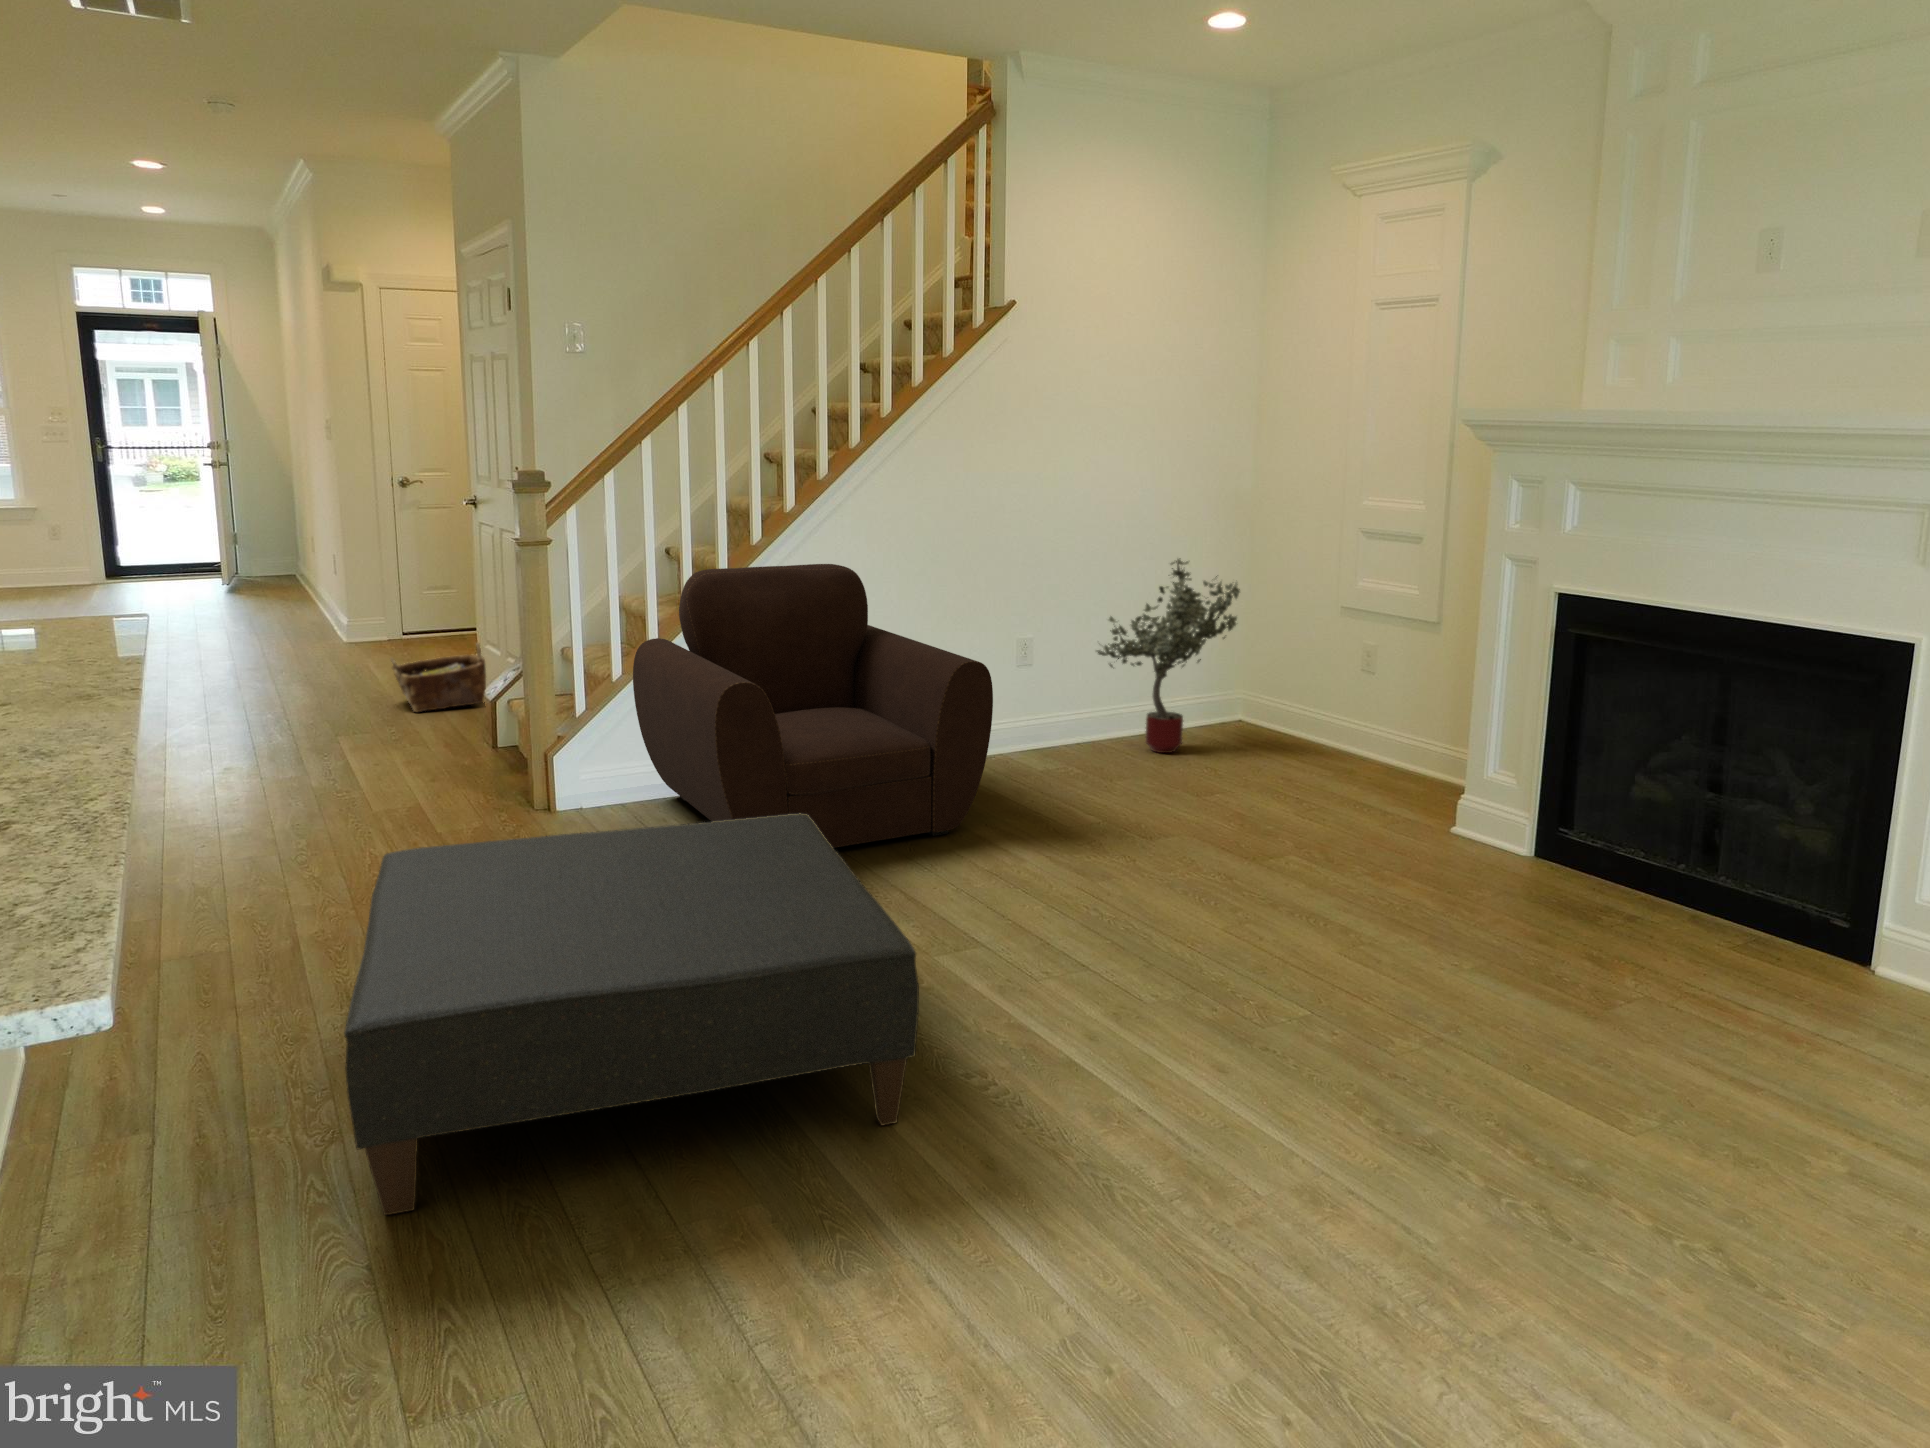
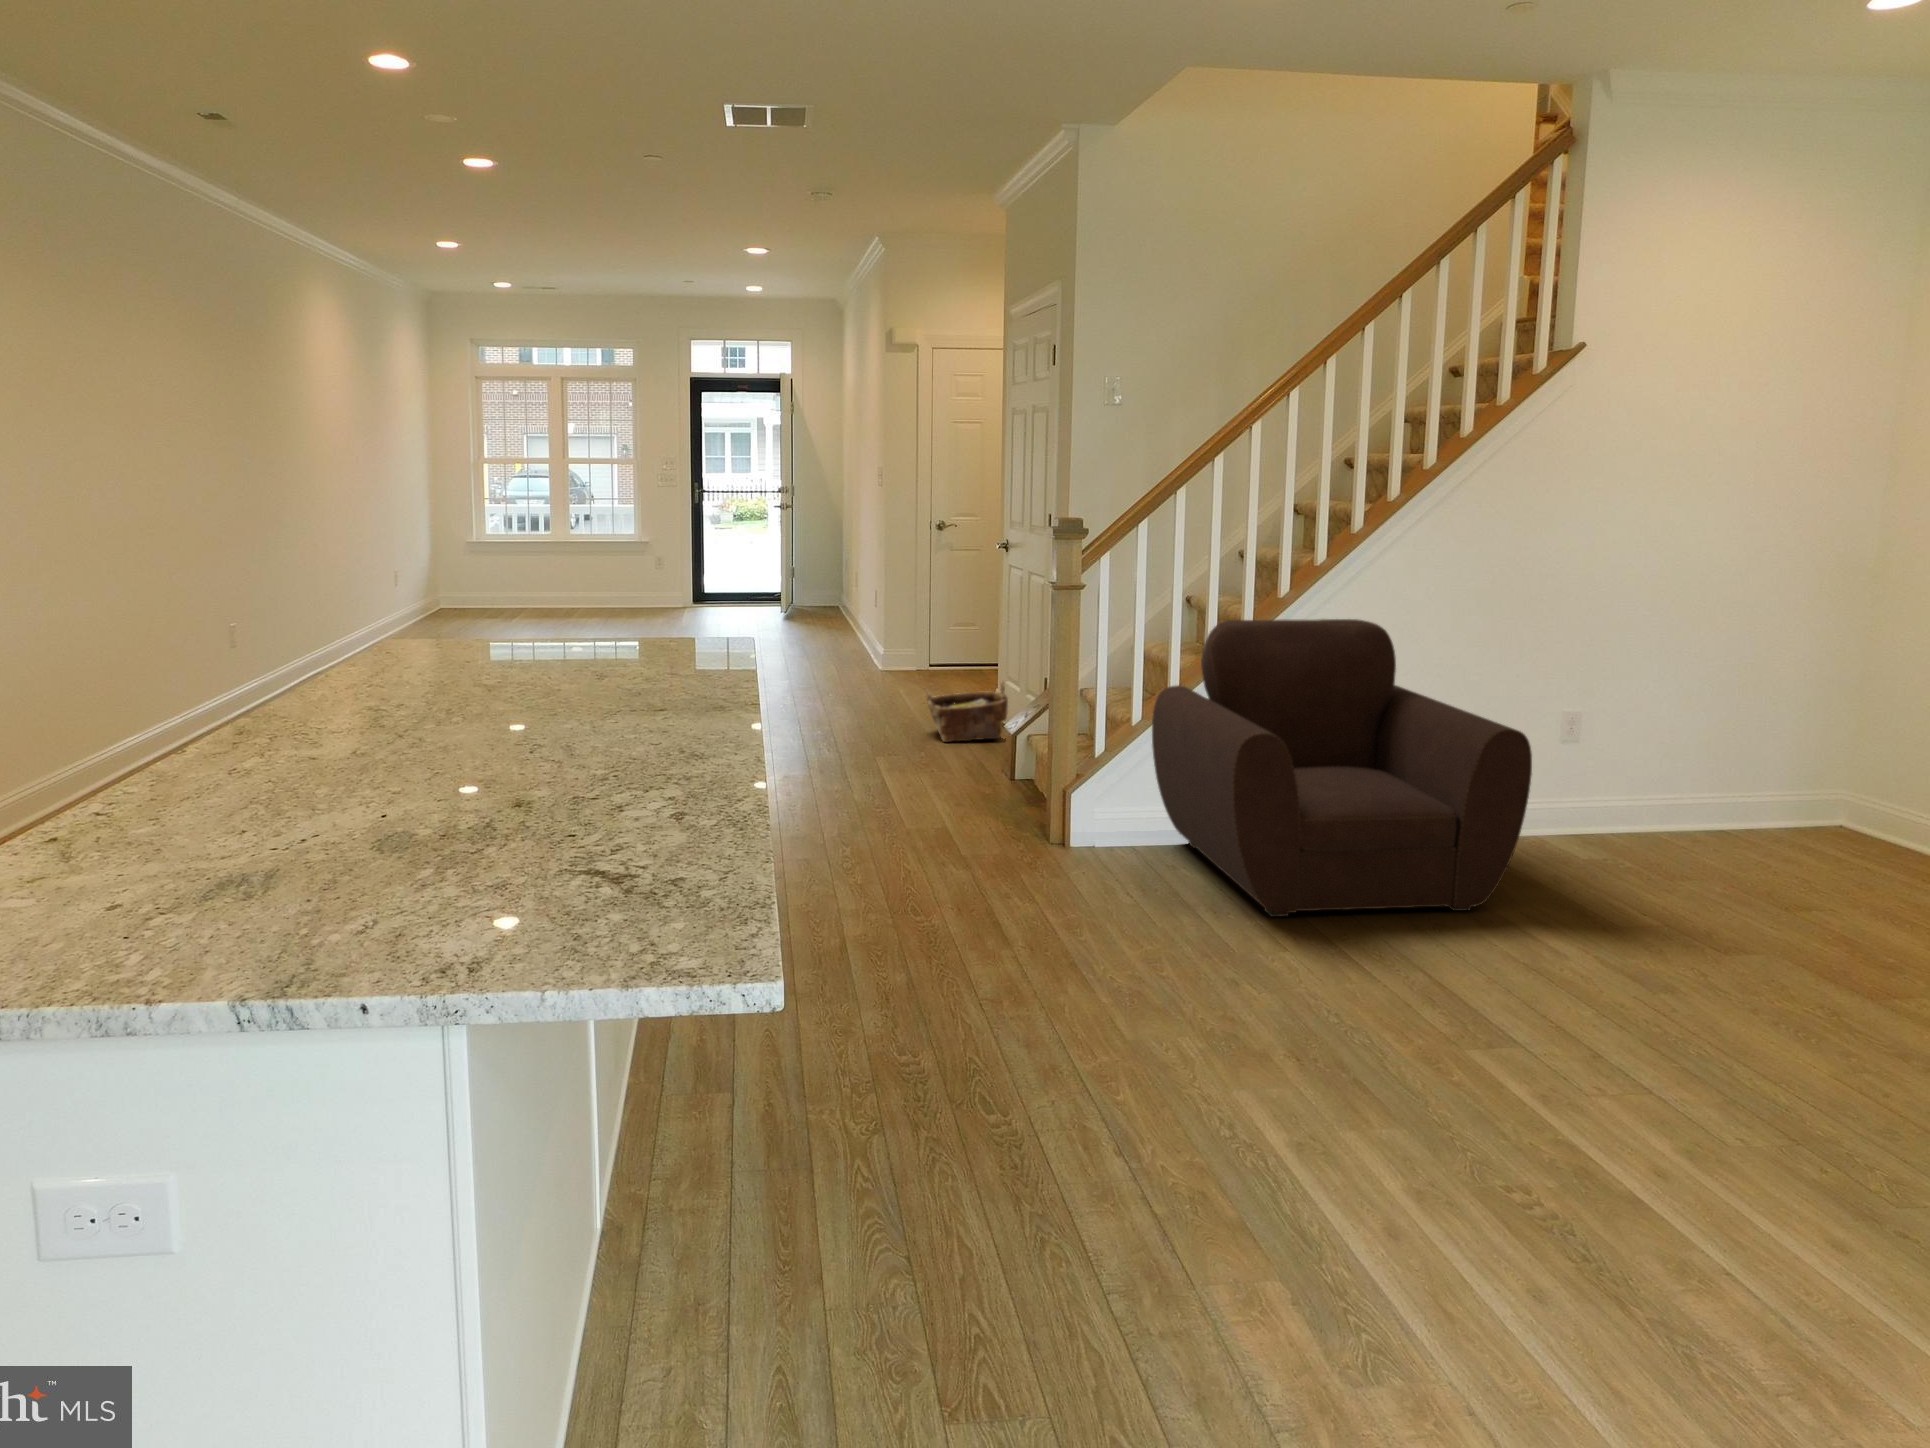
potted tree: present [1096,558,1240,753] -> none [1661,627,1859,854]
ottoman: present [344,813,919,1215] -> none [922,856,1434,1176]

